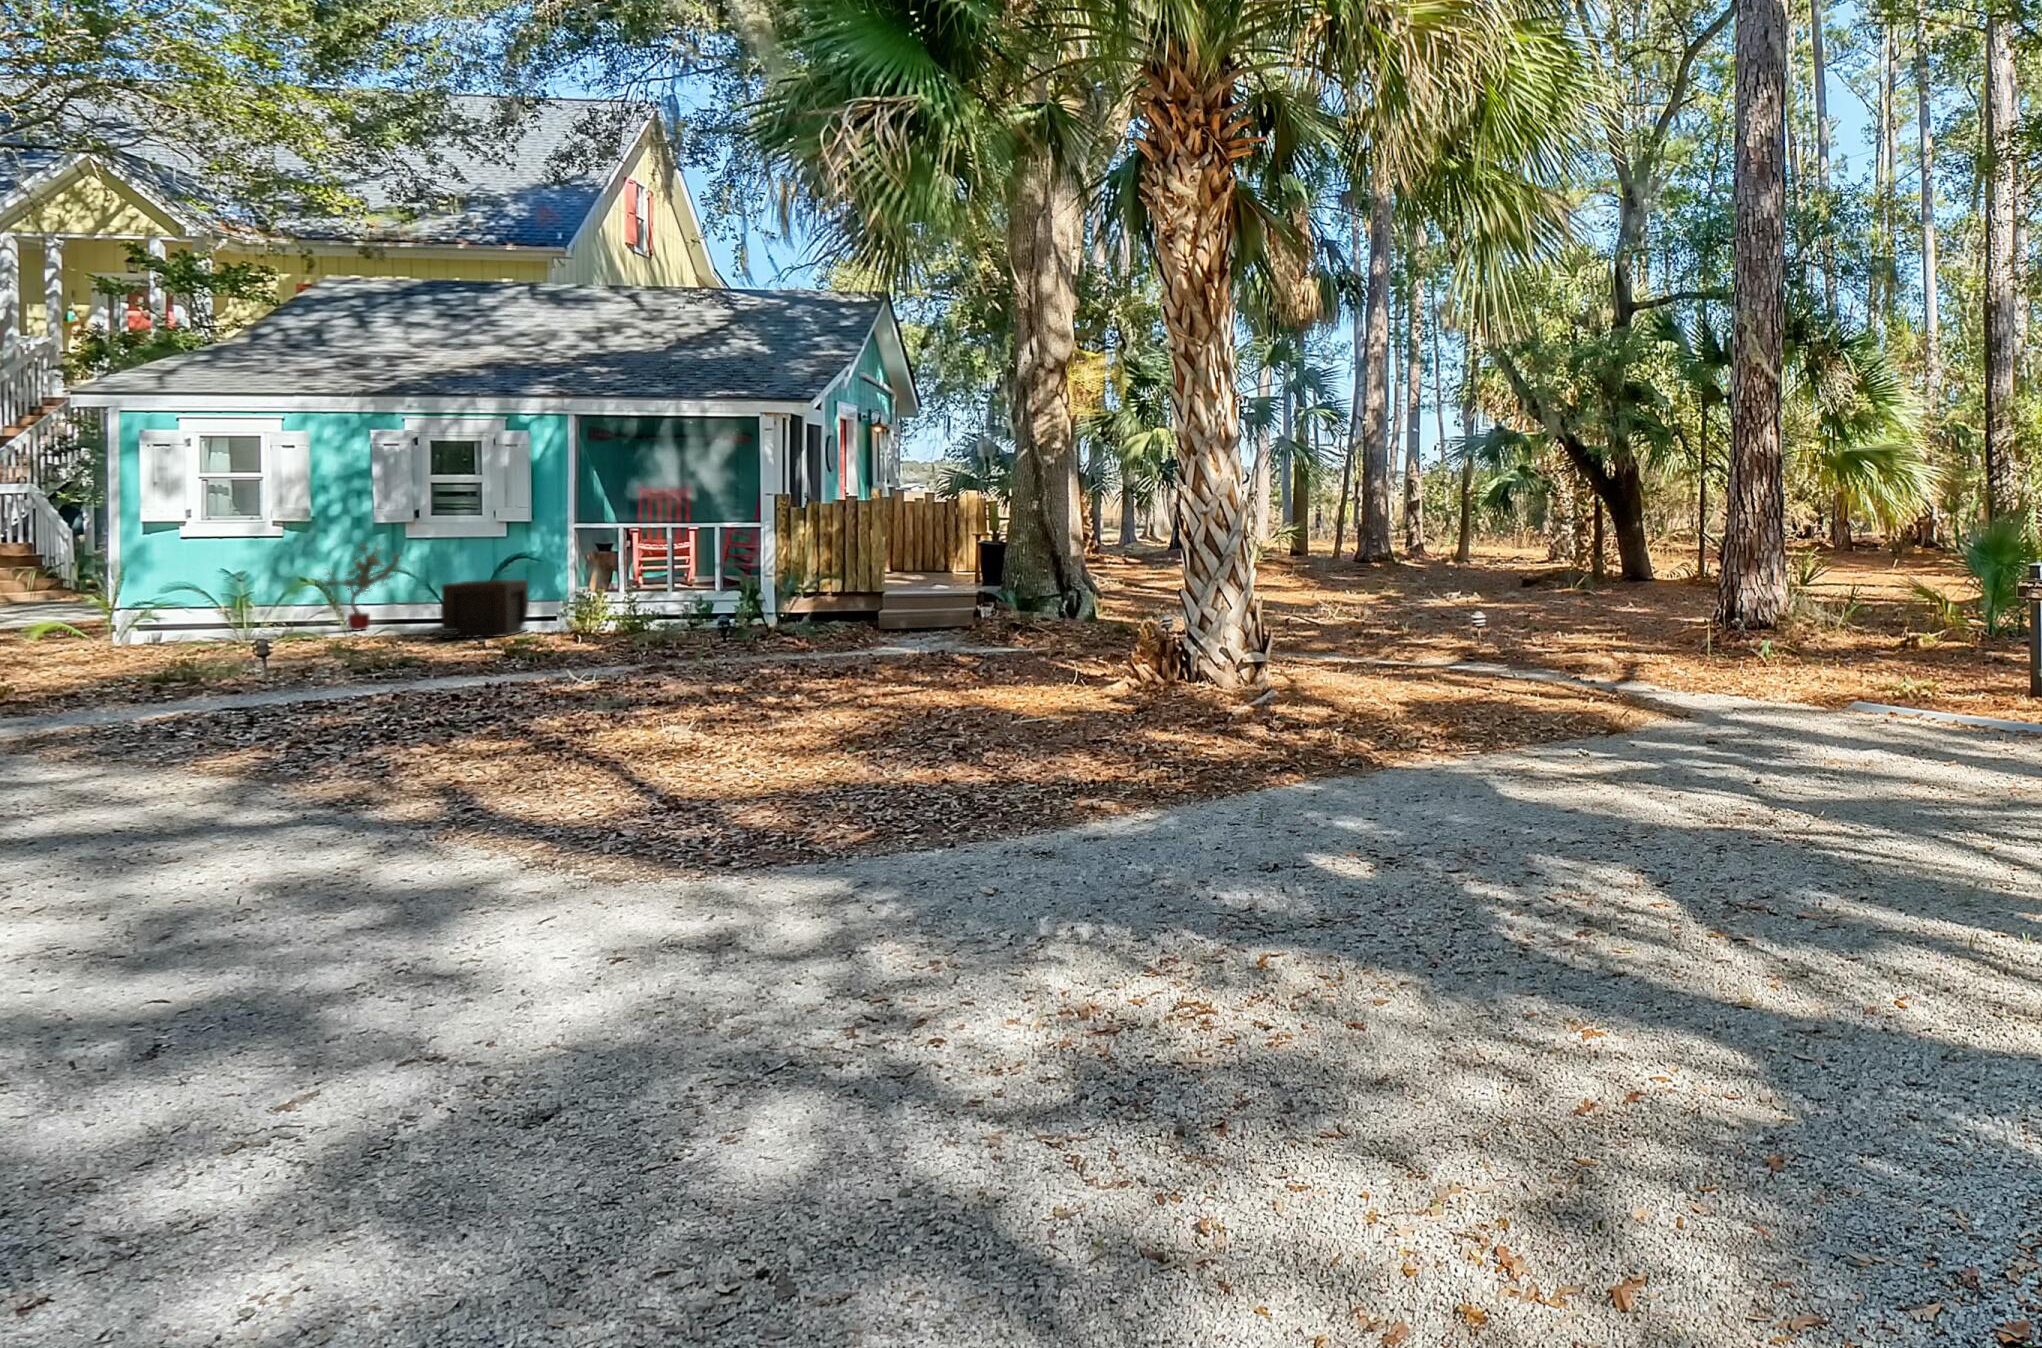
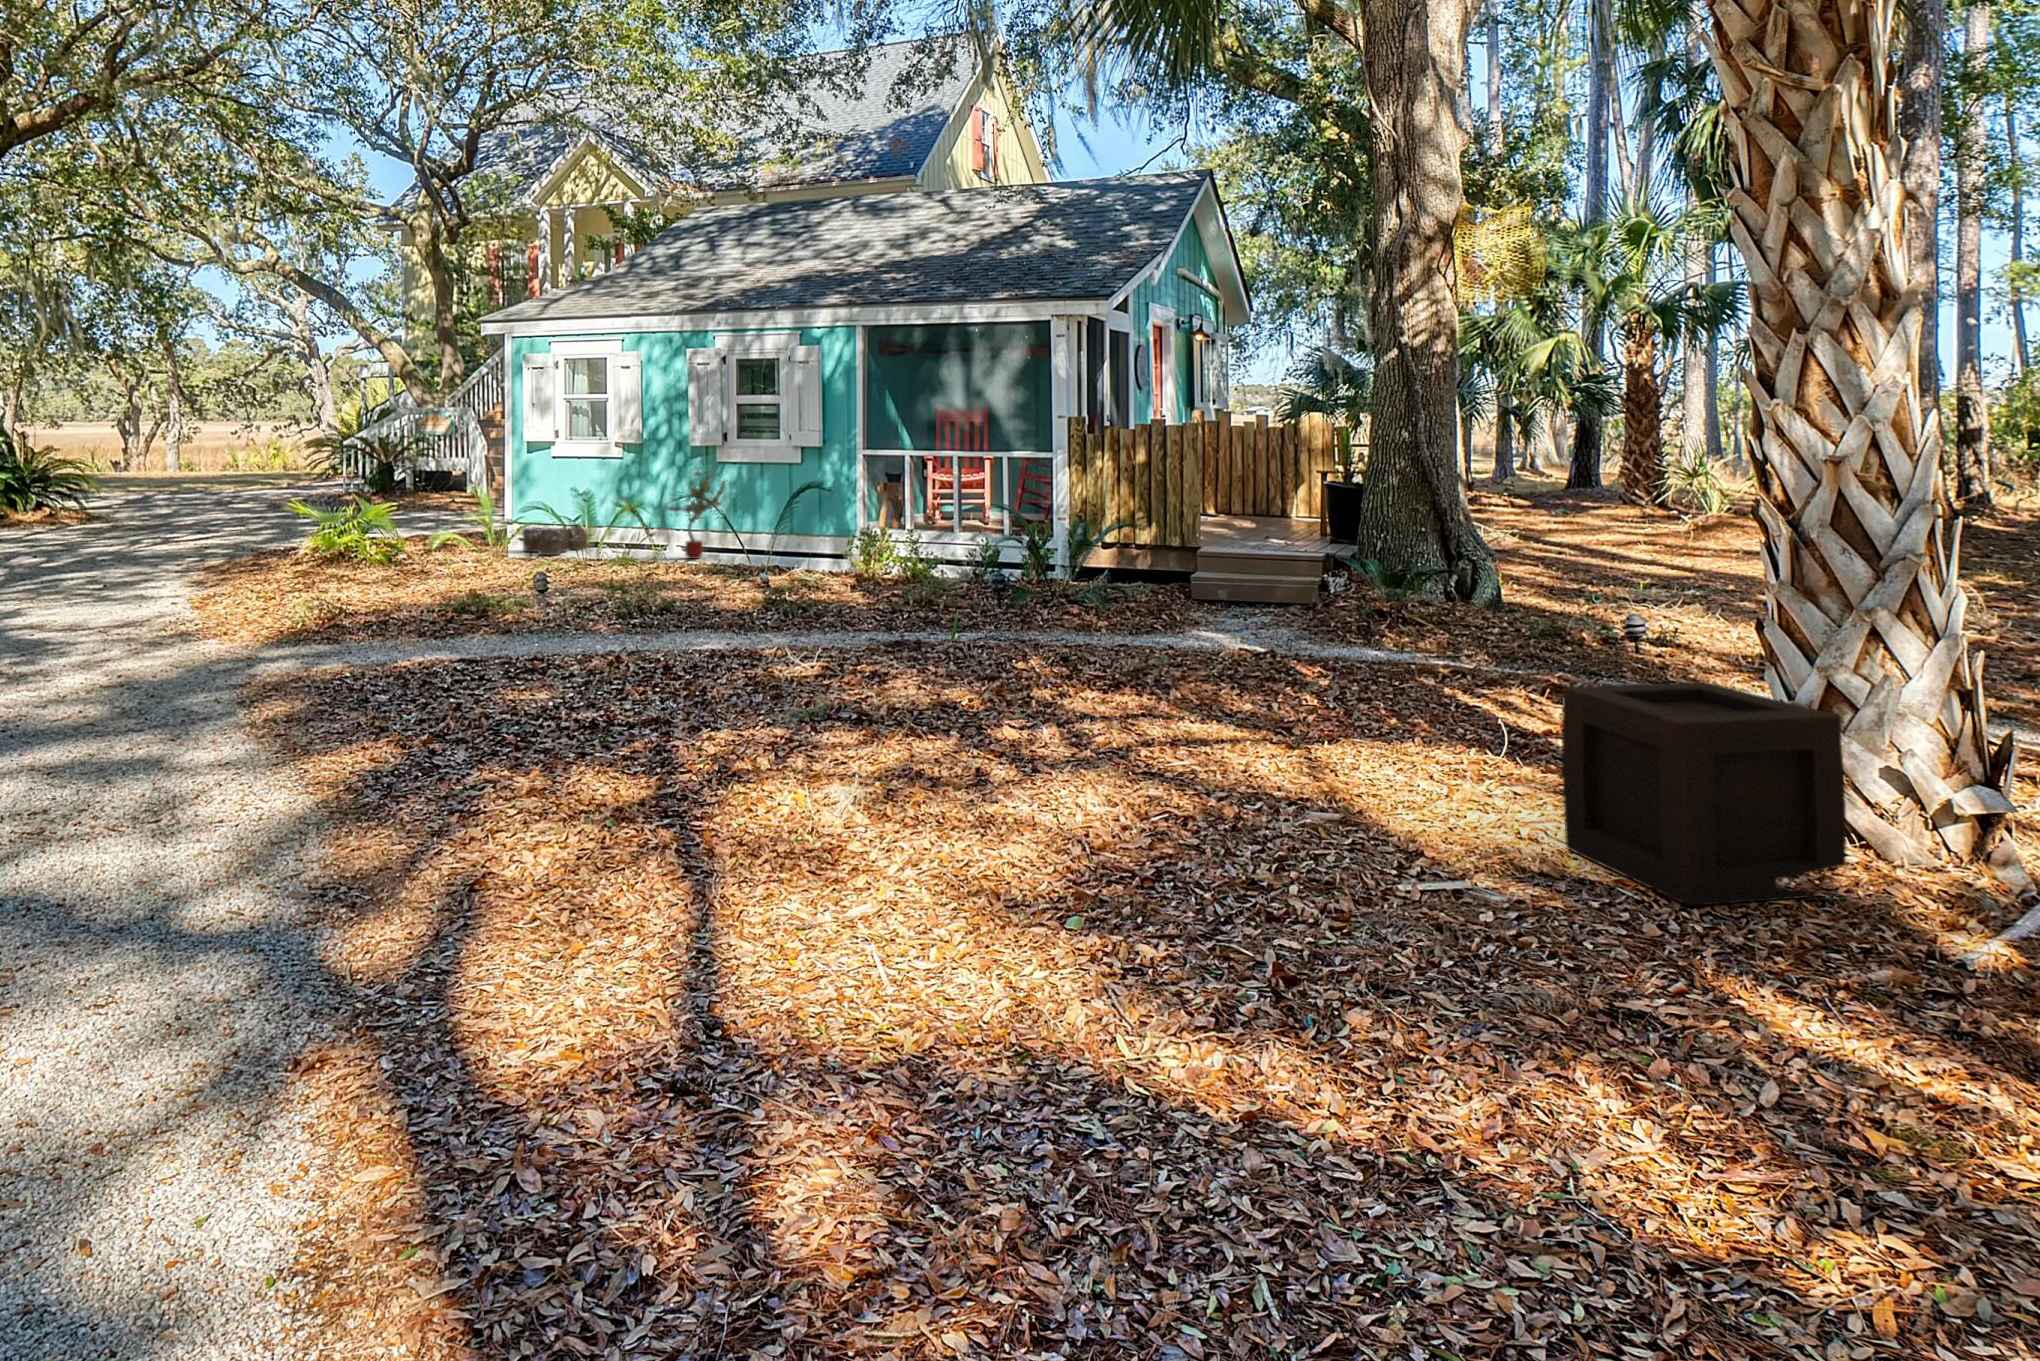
wooden crate: present [441,580,529,638] -> present [1562,682,1846,906]
woven basket: none [104,605,200,639] -> present [523,525,589,555]

